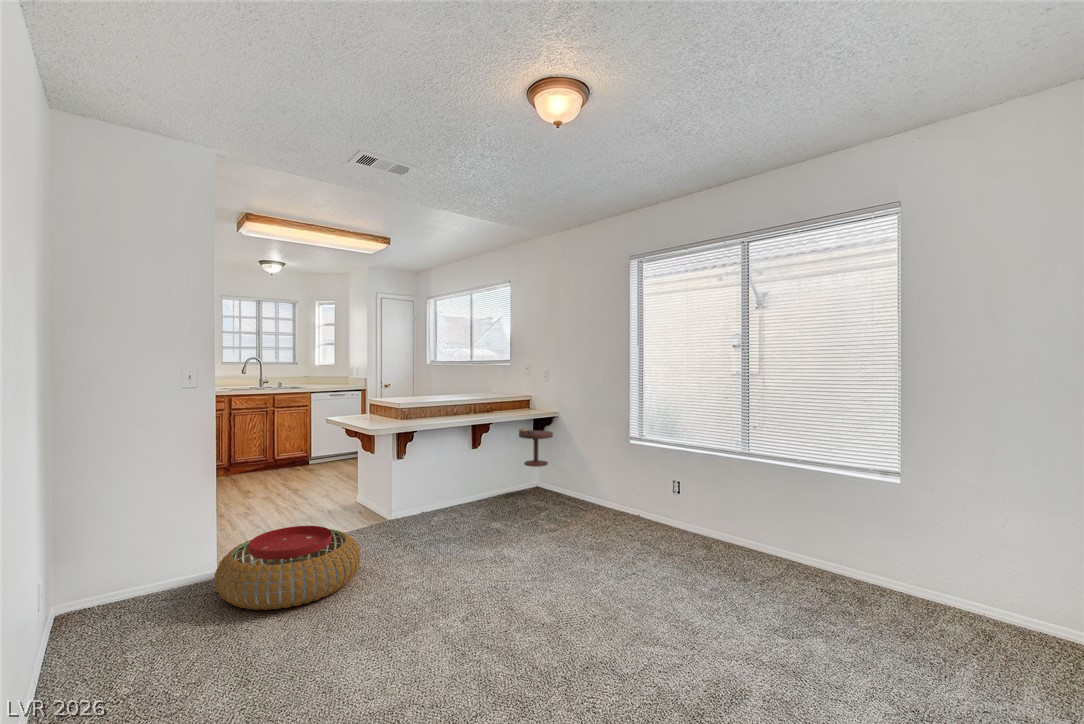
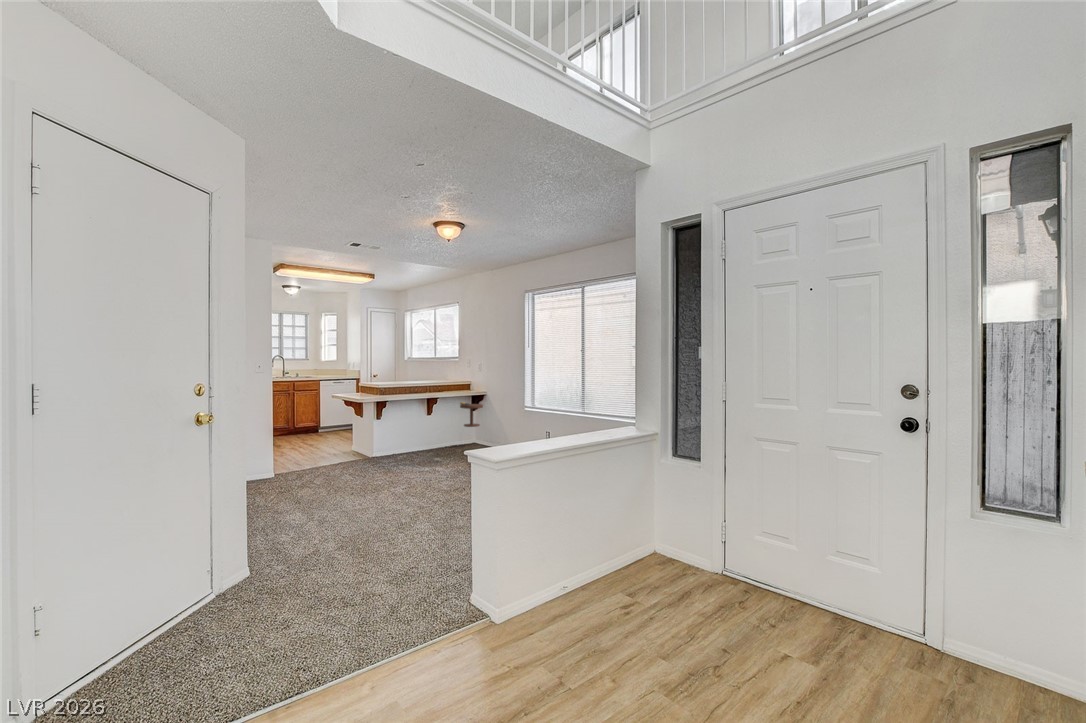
pouf: present [215,526,360,610] -> none [272,452,352,490]

